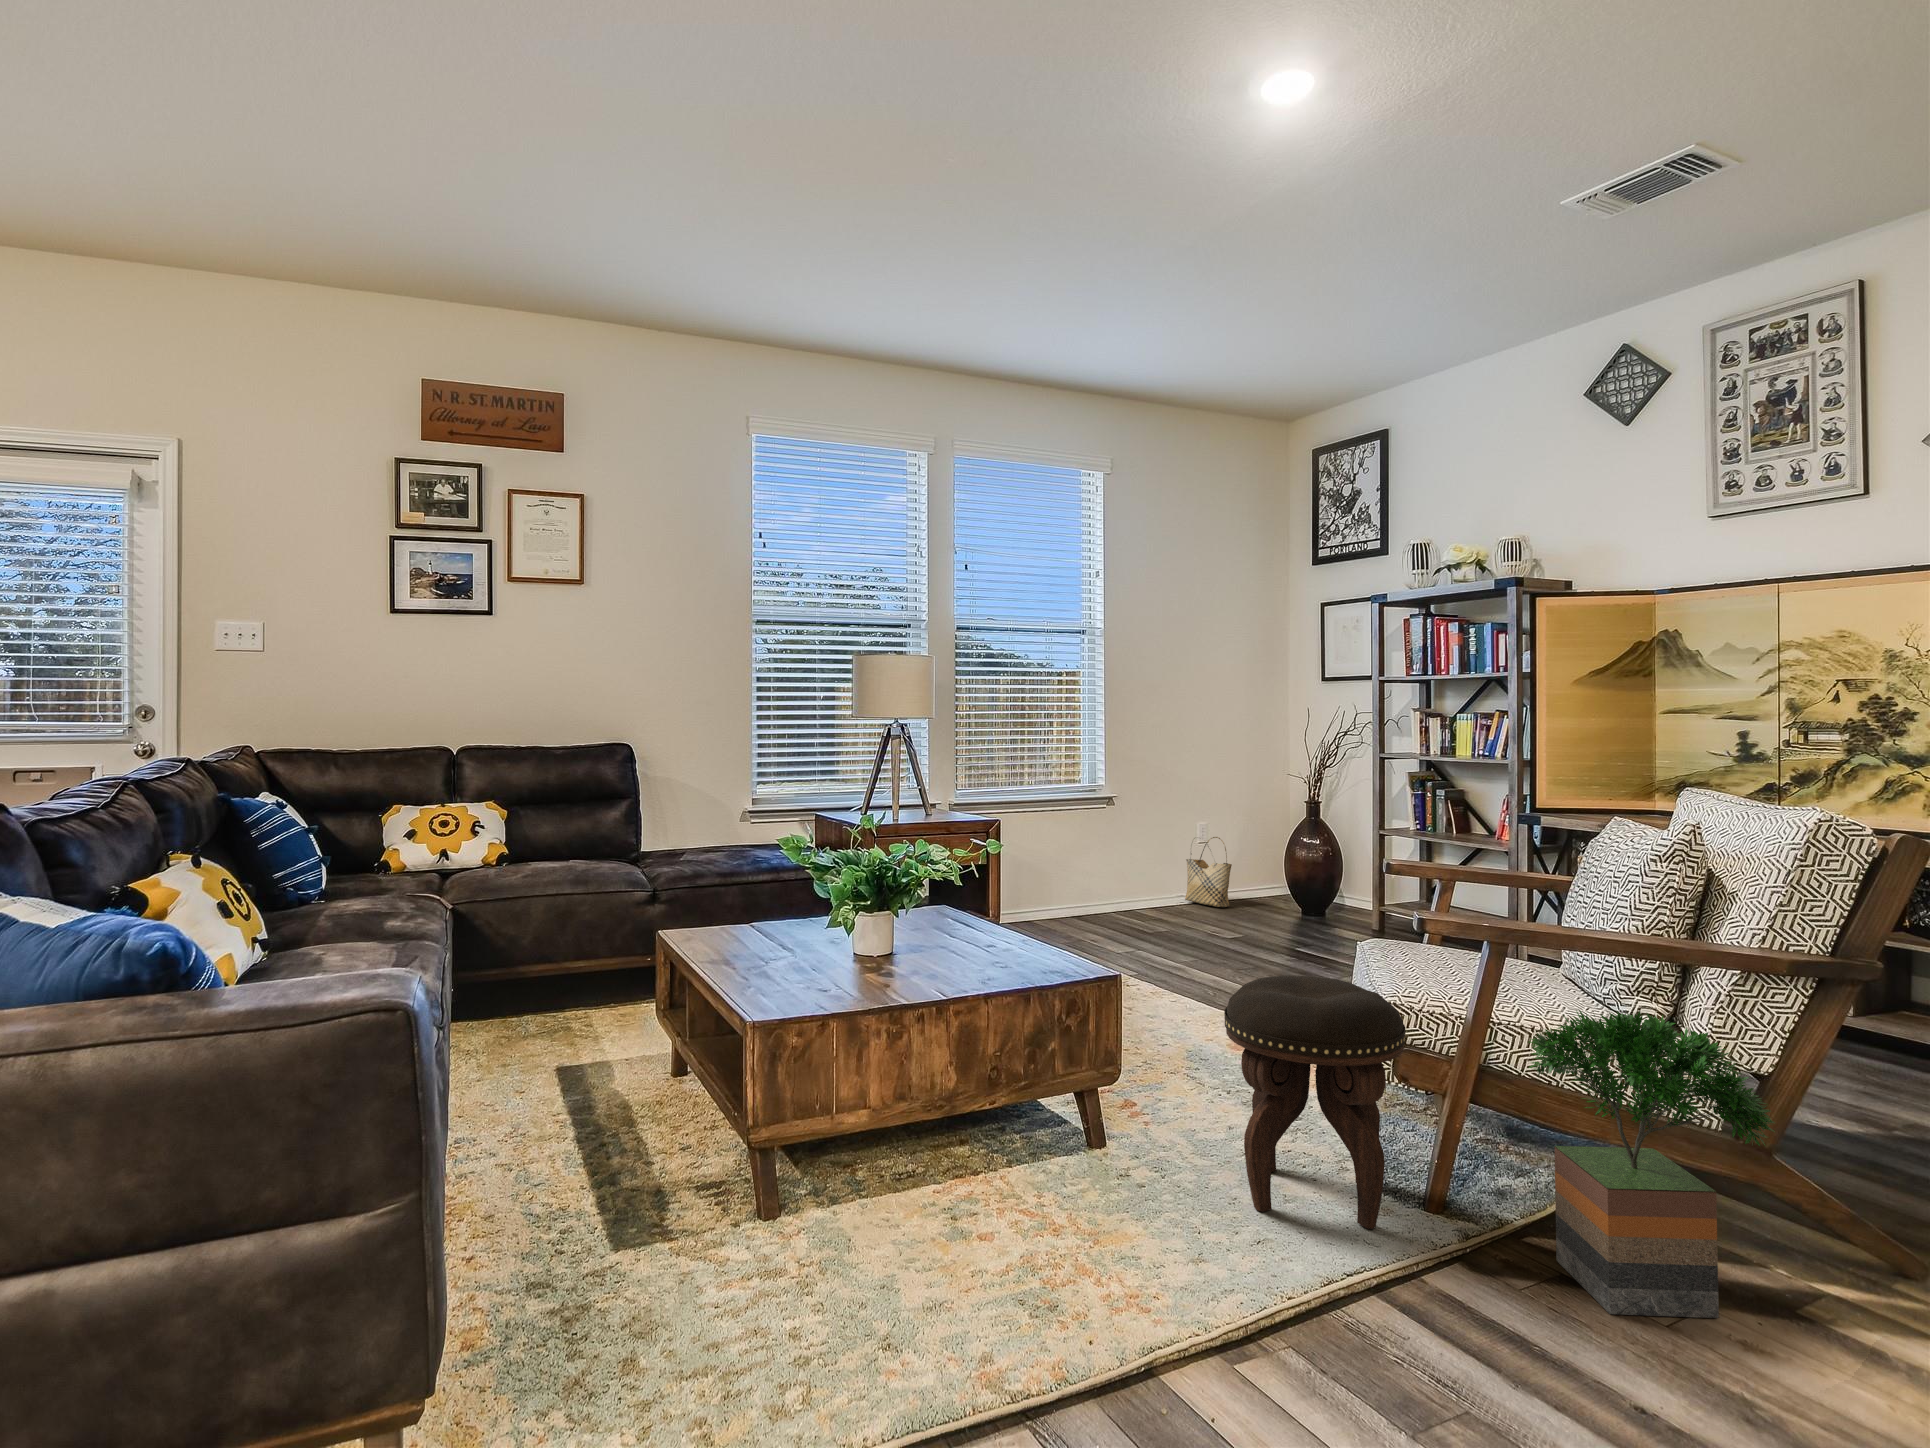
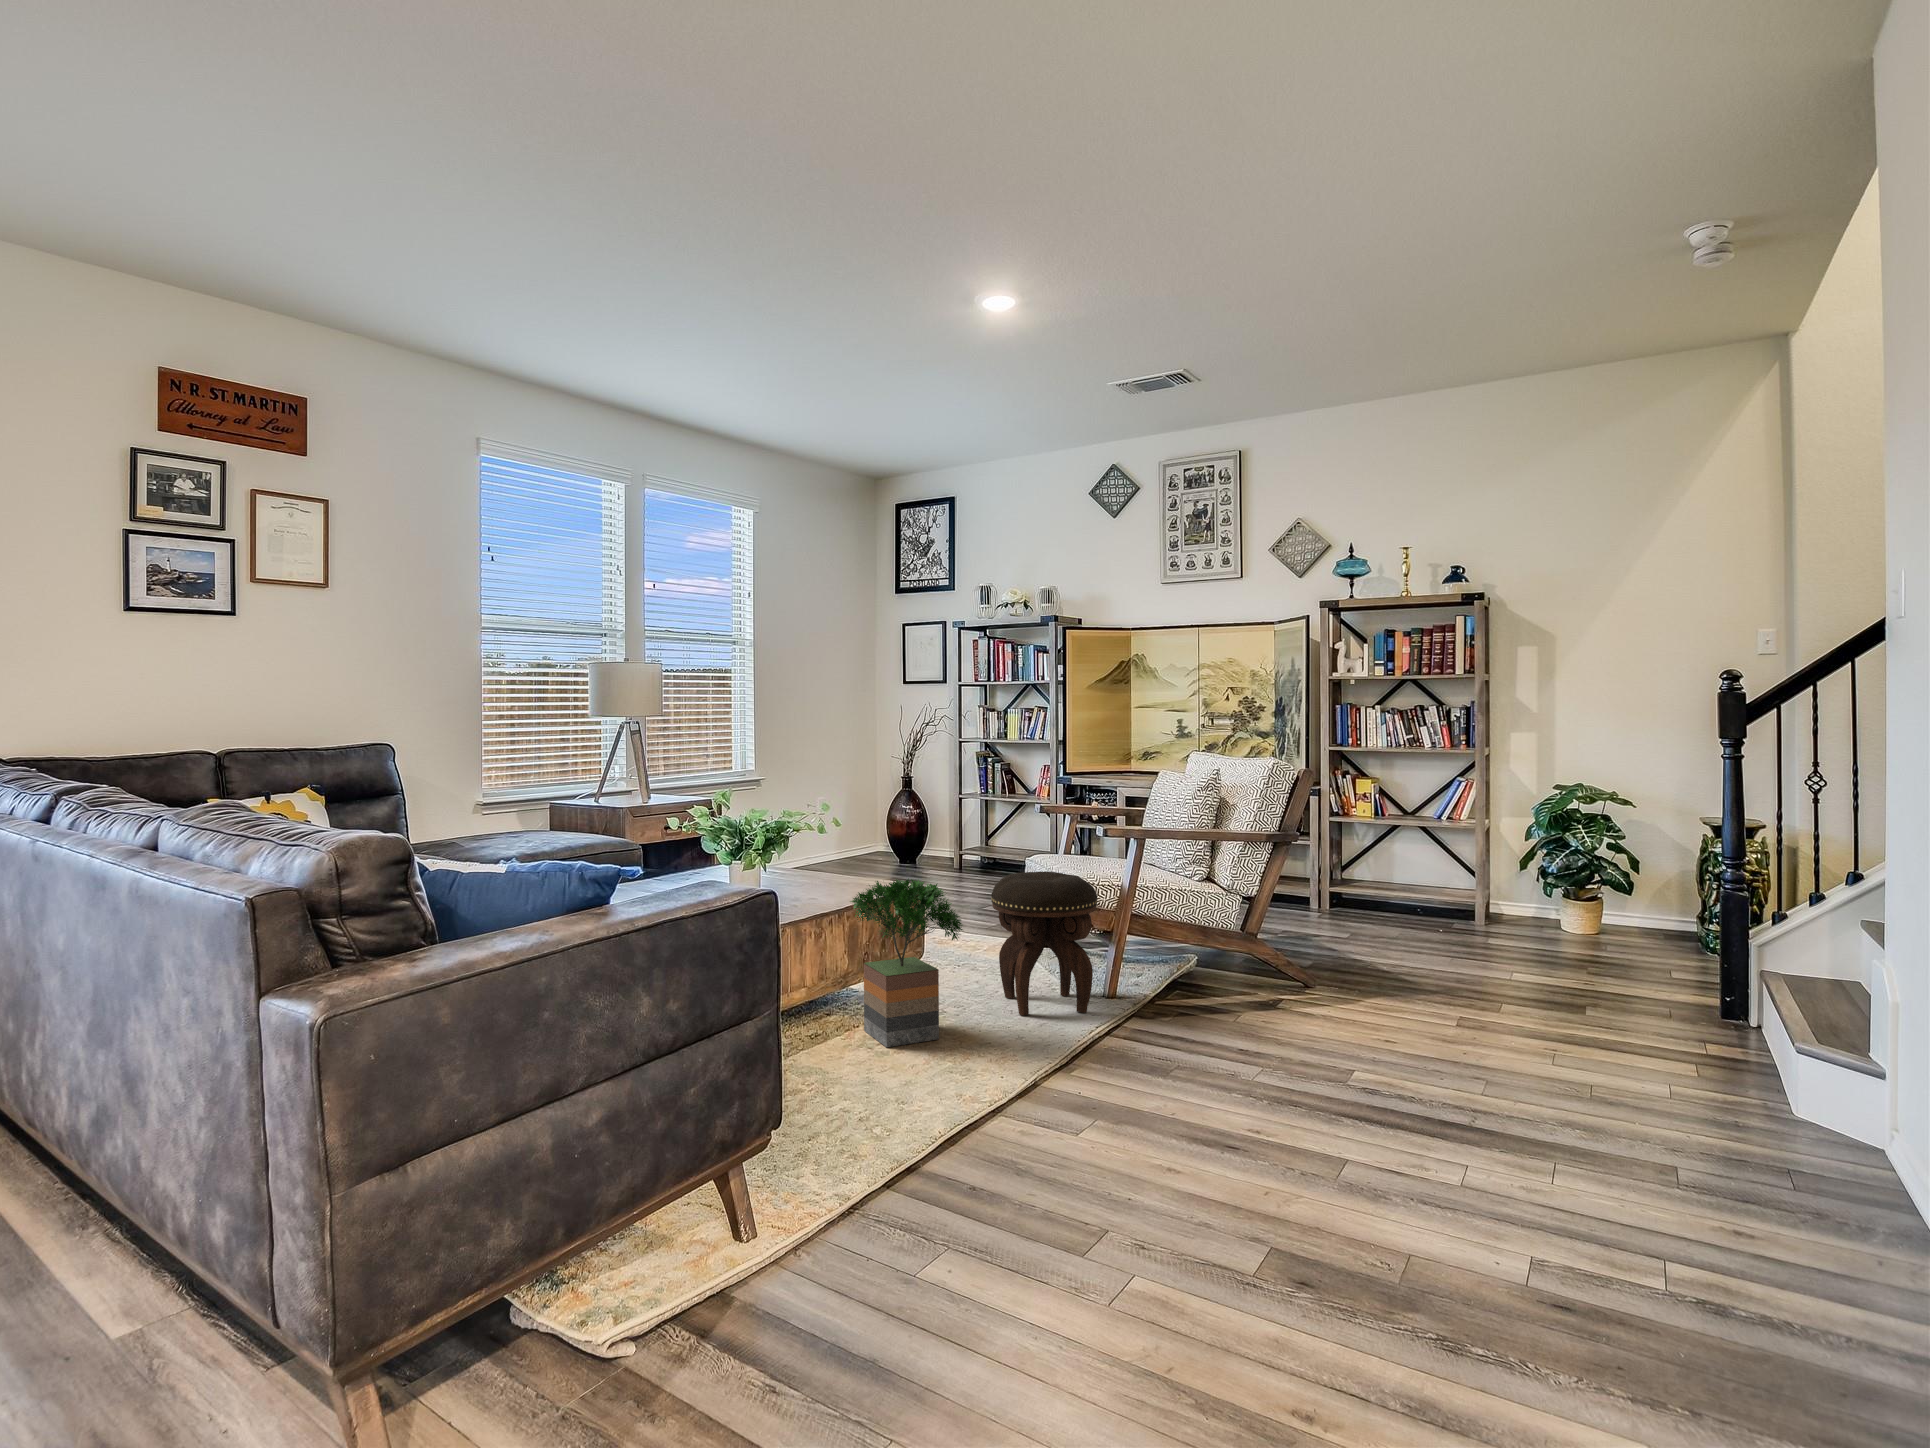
woven basket: present [1185,837,1232,907] -> none [808,809,846,863]
potted tree: present [1529,1010,1774,1318] -> present [850,878,963,1047]

